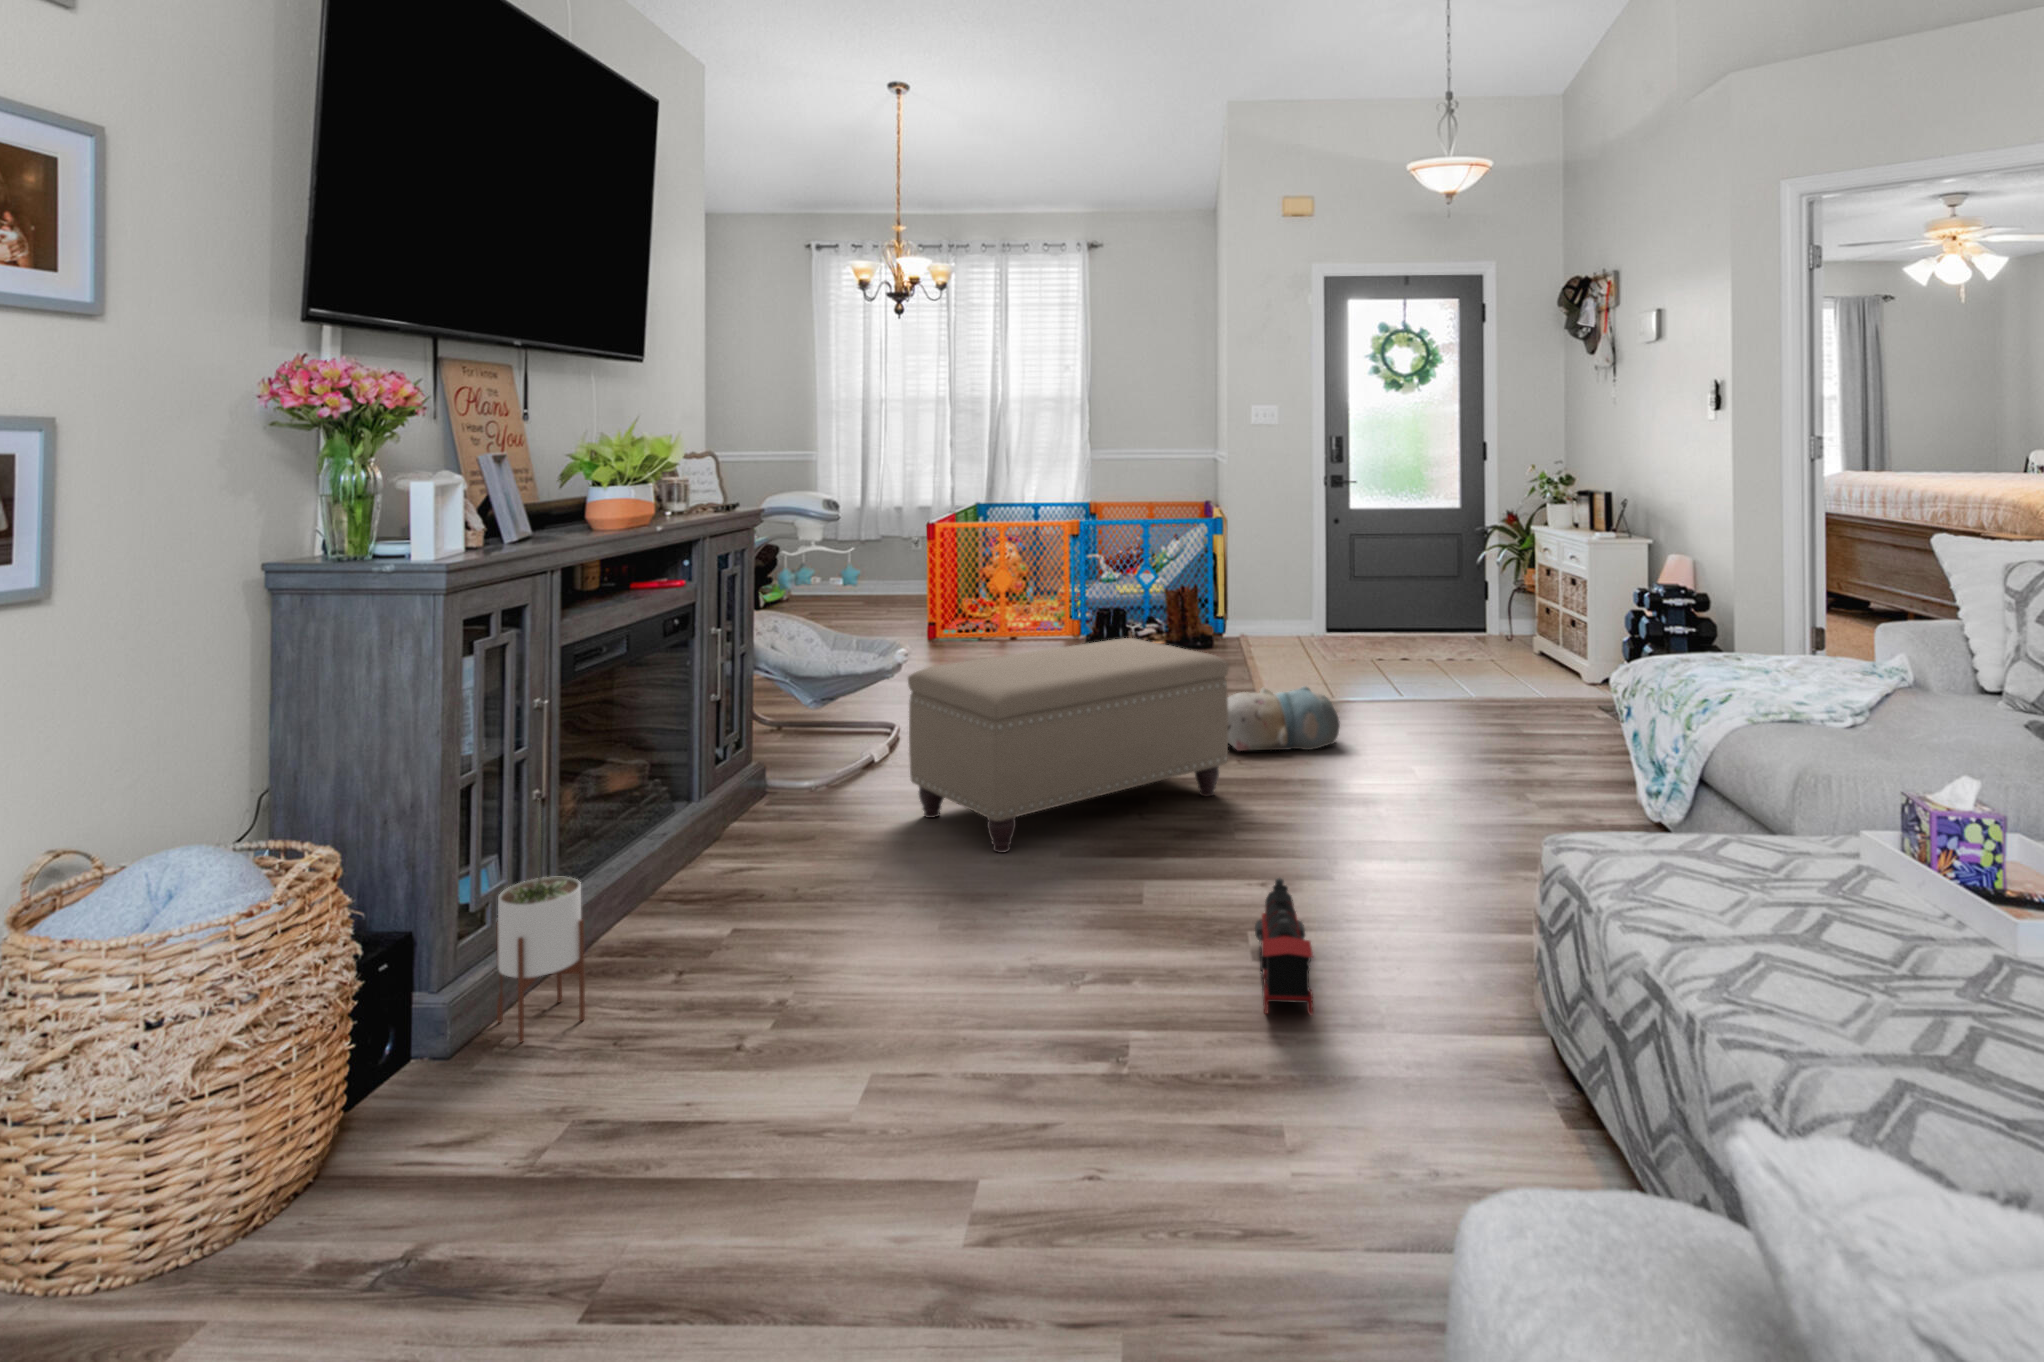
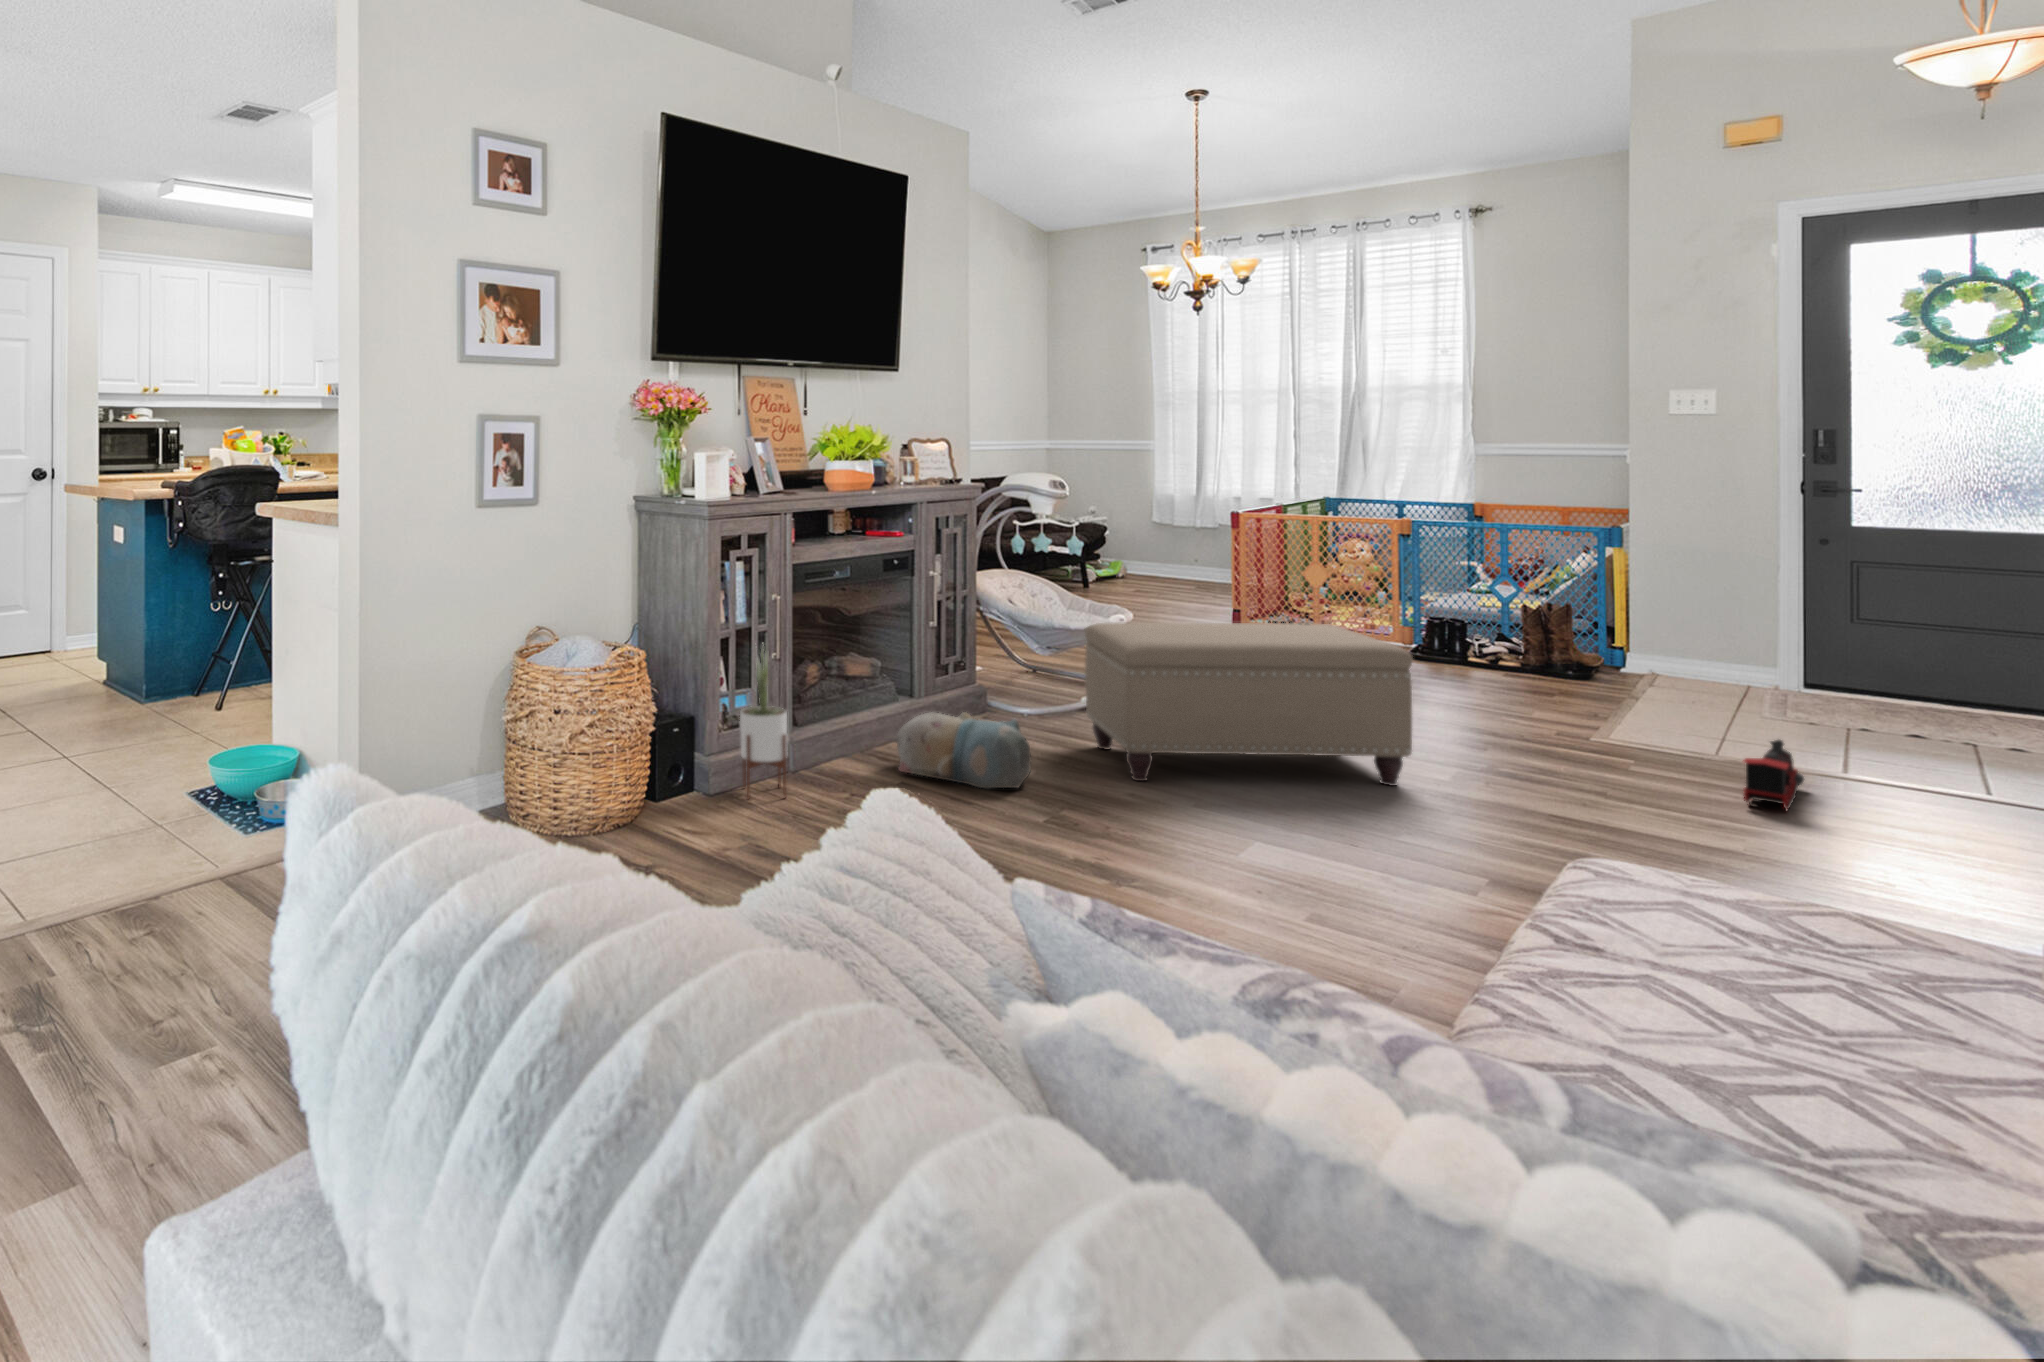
plush toy: present [1228,686,1340,751] -> present [897,712,1031,789]
toy train: present [1255,878,1313,1015] -> present [1743,740,1804,810]

